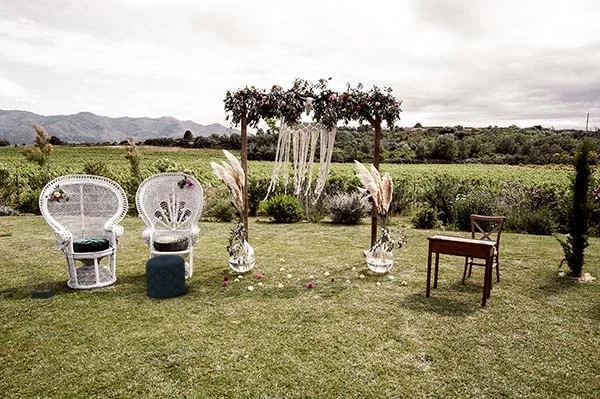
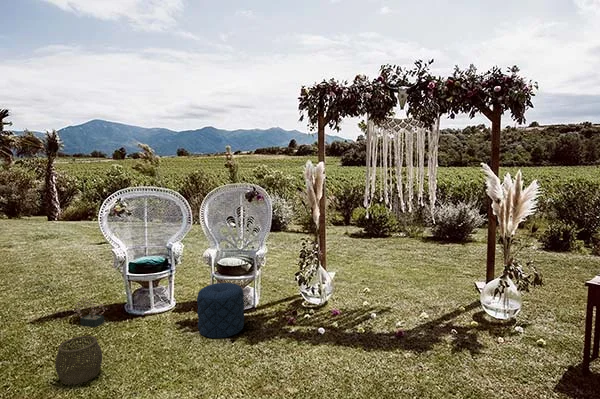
woven basket: none [35,296,75,334] -> present [55,336,103,385]

